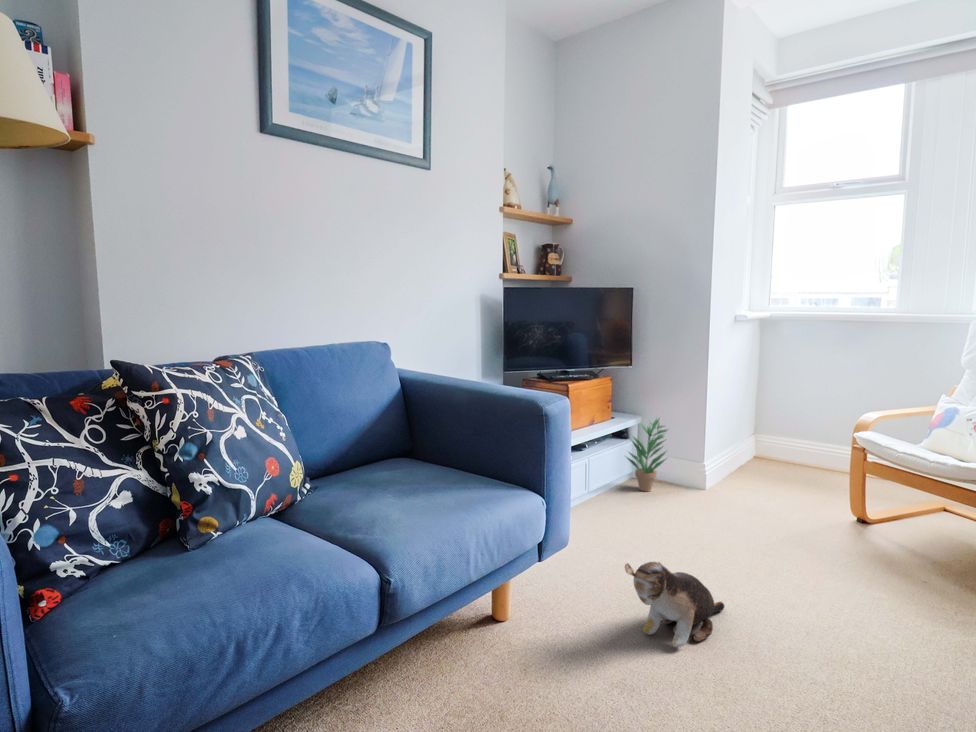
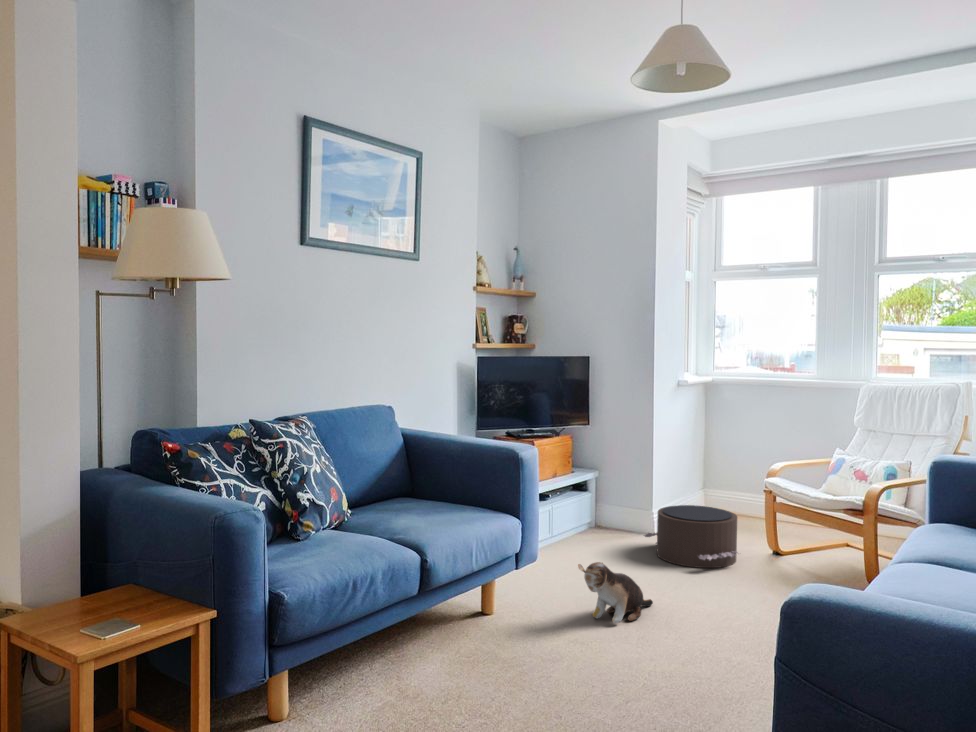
potted plant: present [627,419,667,491] -> none [582,469,622,536]
pouf: none [696,461,826,544] -> present [644,505,738,568]

